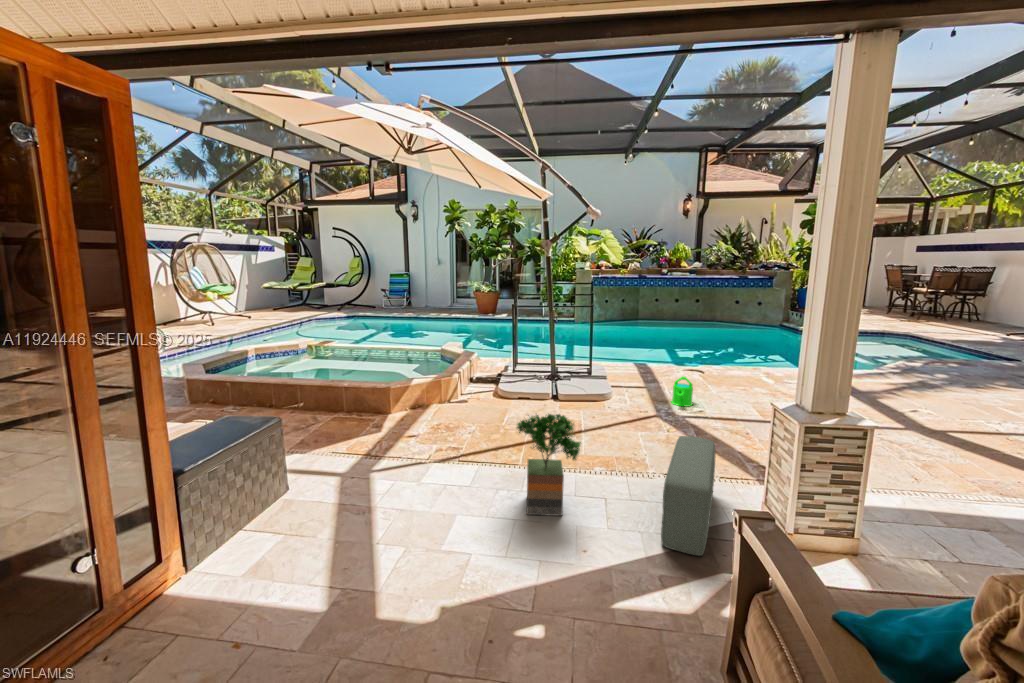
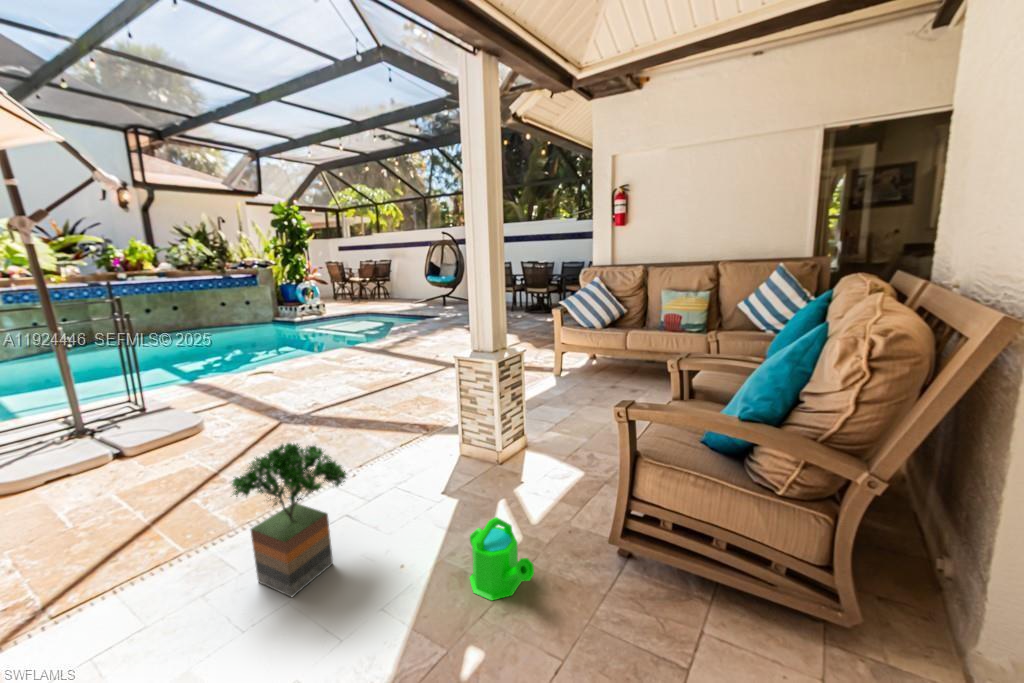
watering can: present [671,377,693,406] -> present [470,517,534,600]
pouf: present [661,436,715,556] -> none [380,410,474,515]

